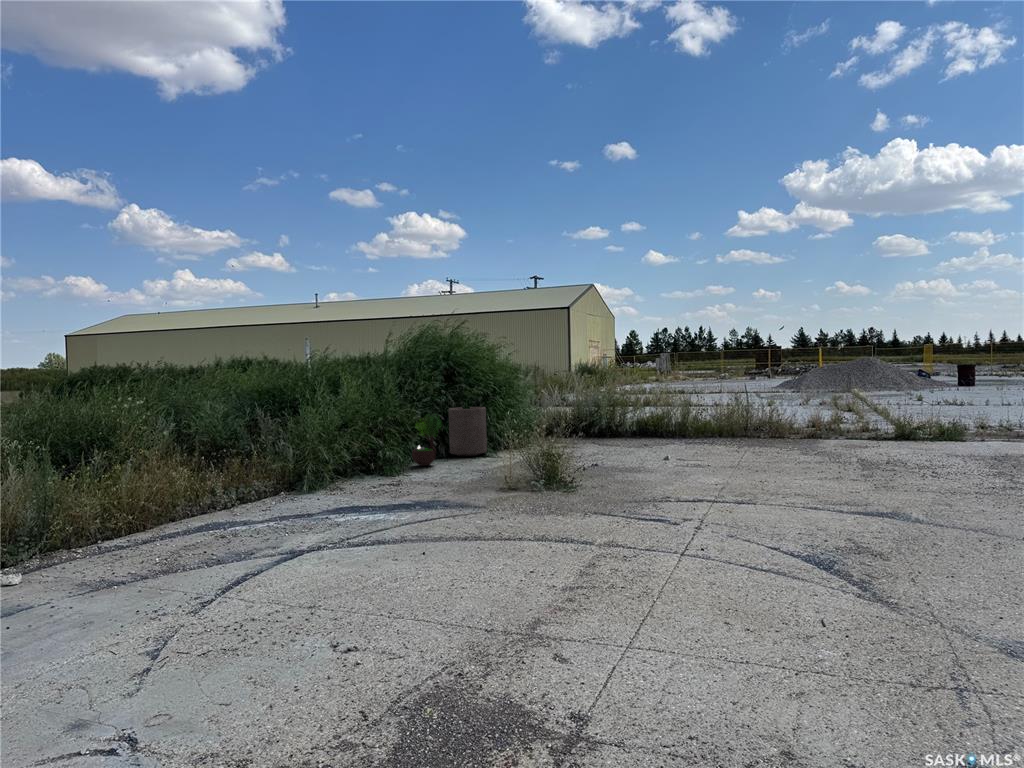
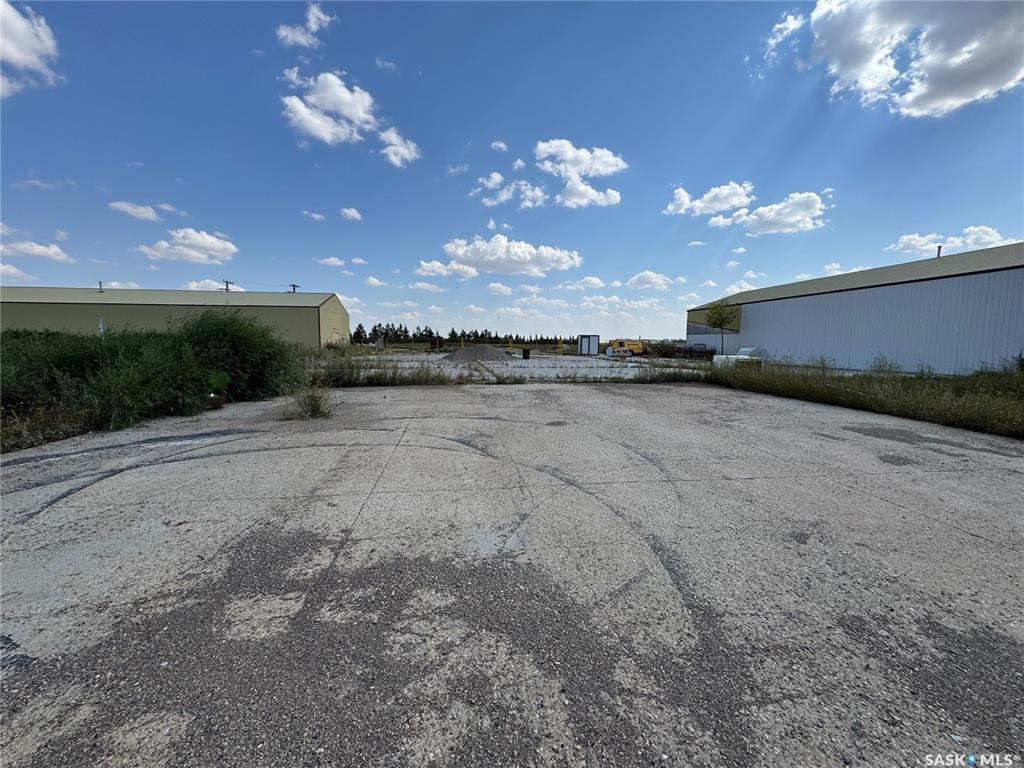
trash can: present [449,407,487,456] -> none [235,368,266,400]

